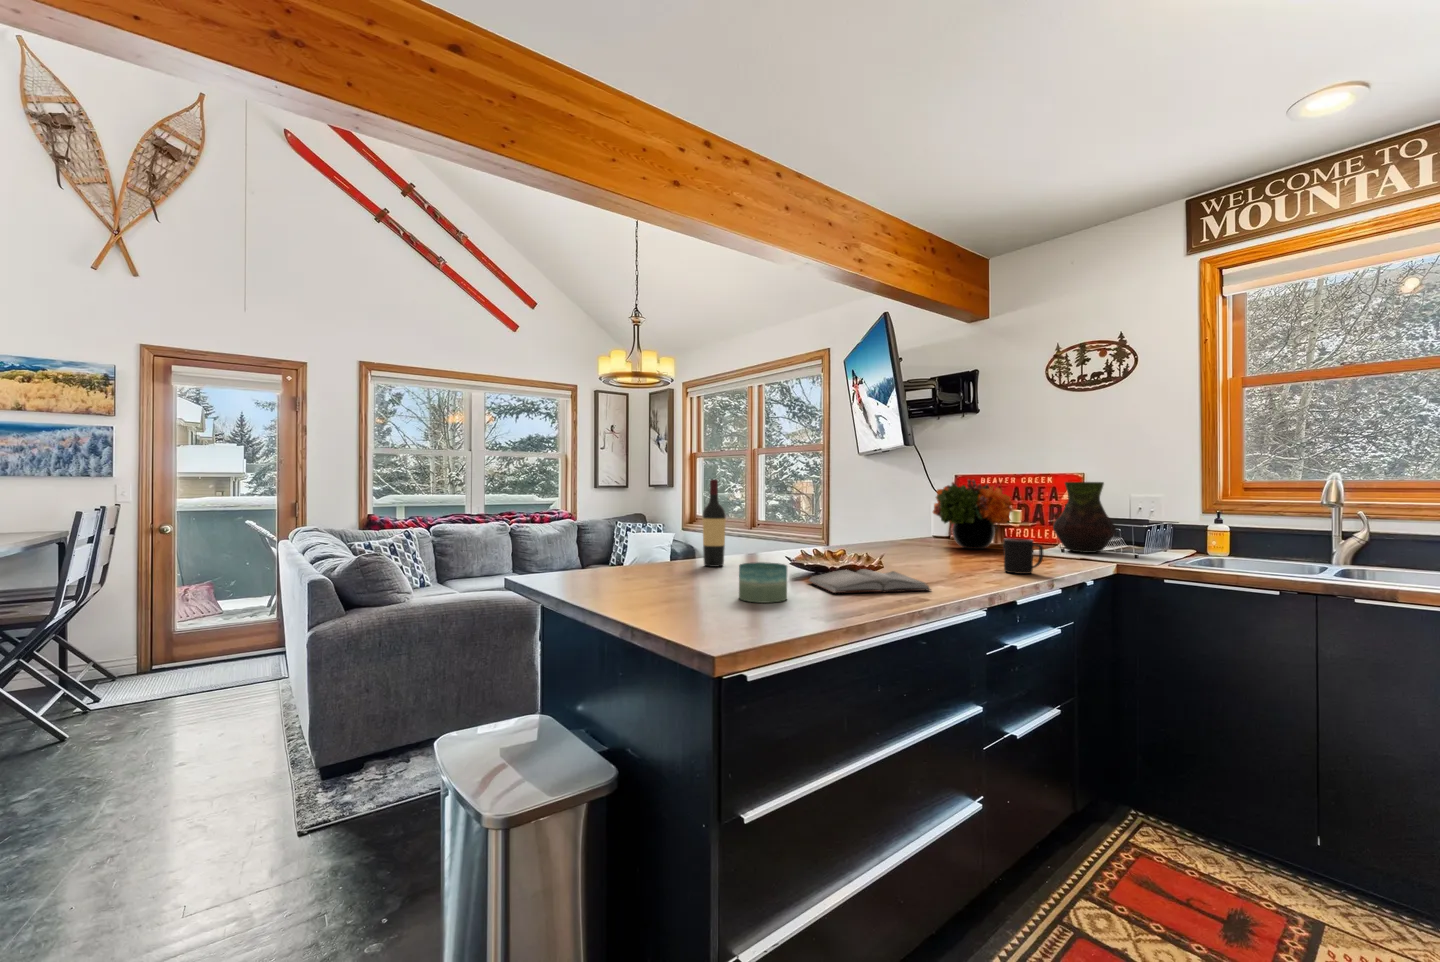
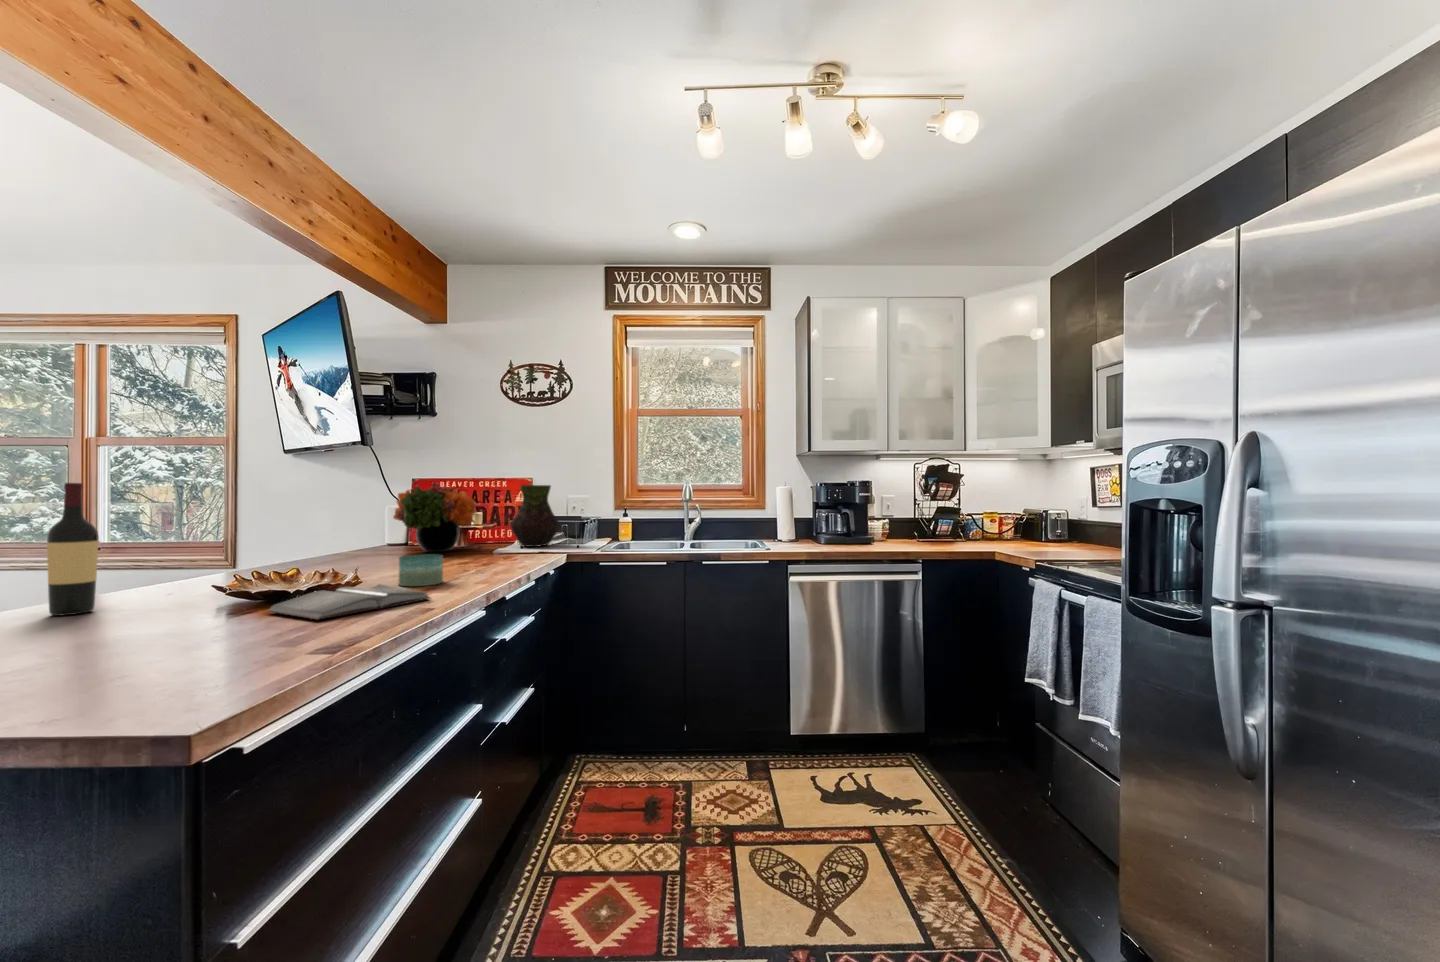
mug: present [1004,538,1043,574] -> none [484,539,520,571]
candle: present [739,562,787,603] -> present [399,554,443,586]

